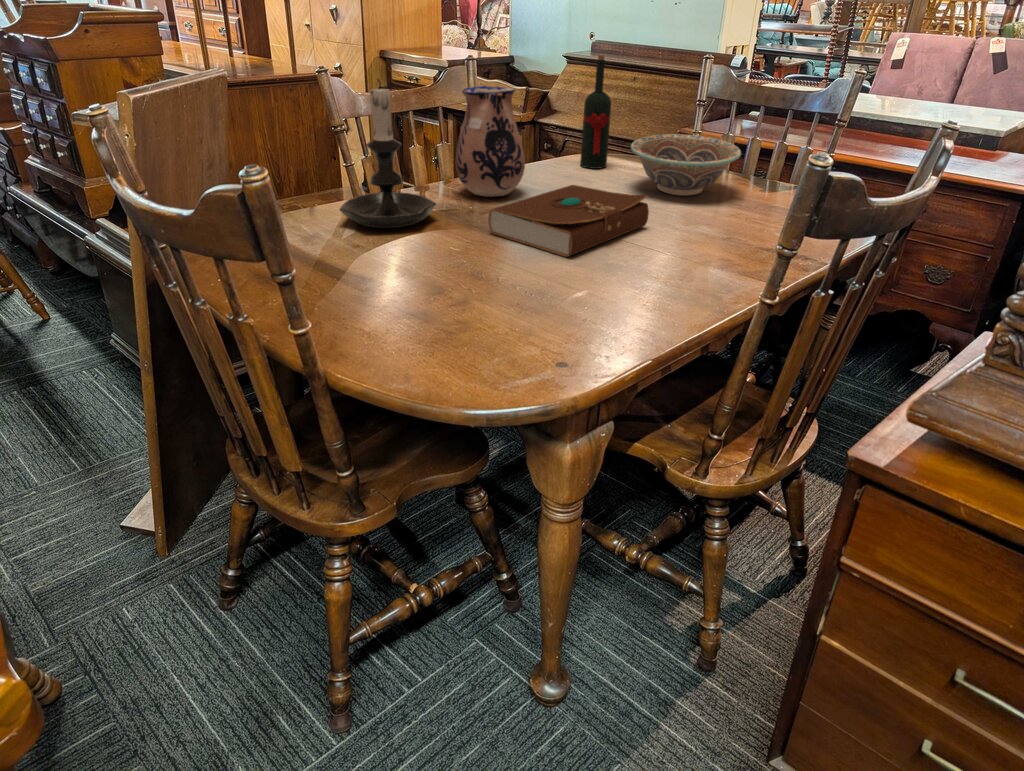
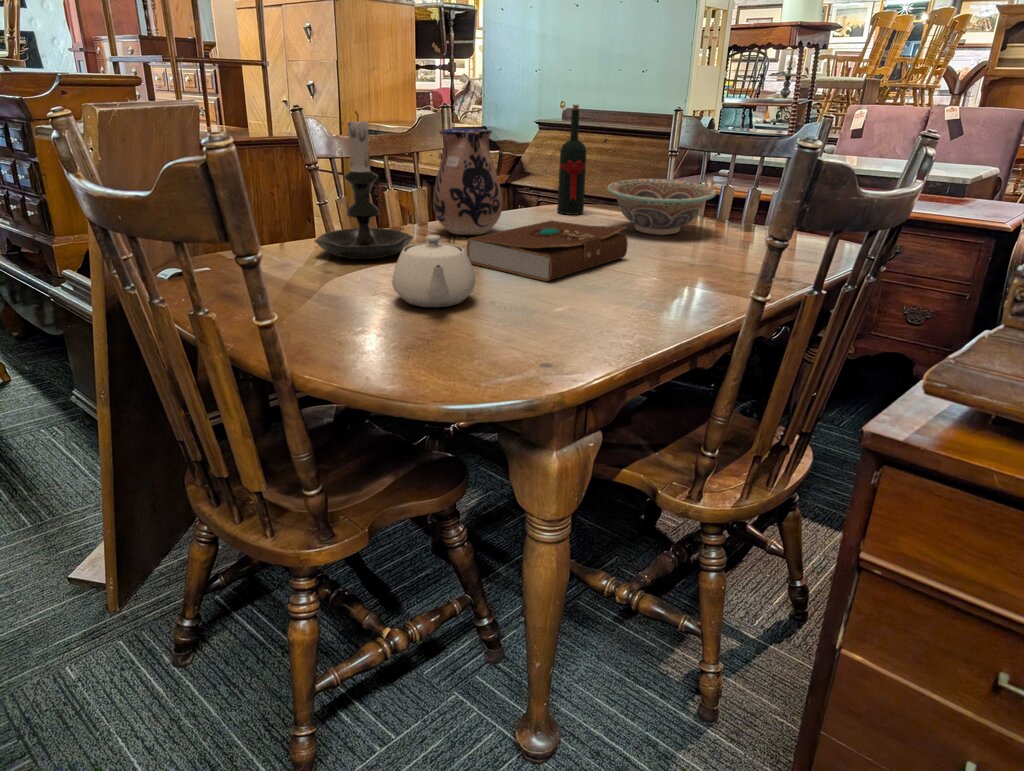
teapot: none [416,218,497,291] -> present [392,235,475,307]

